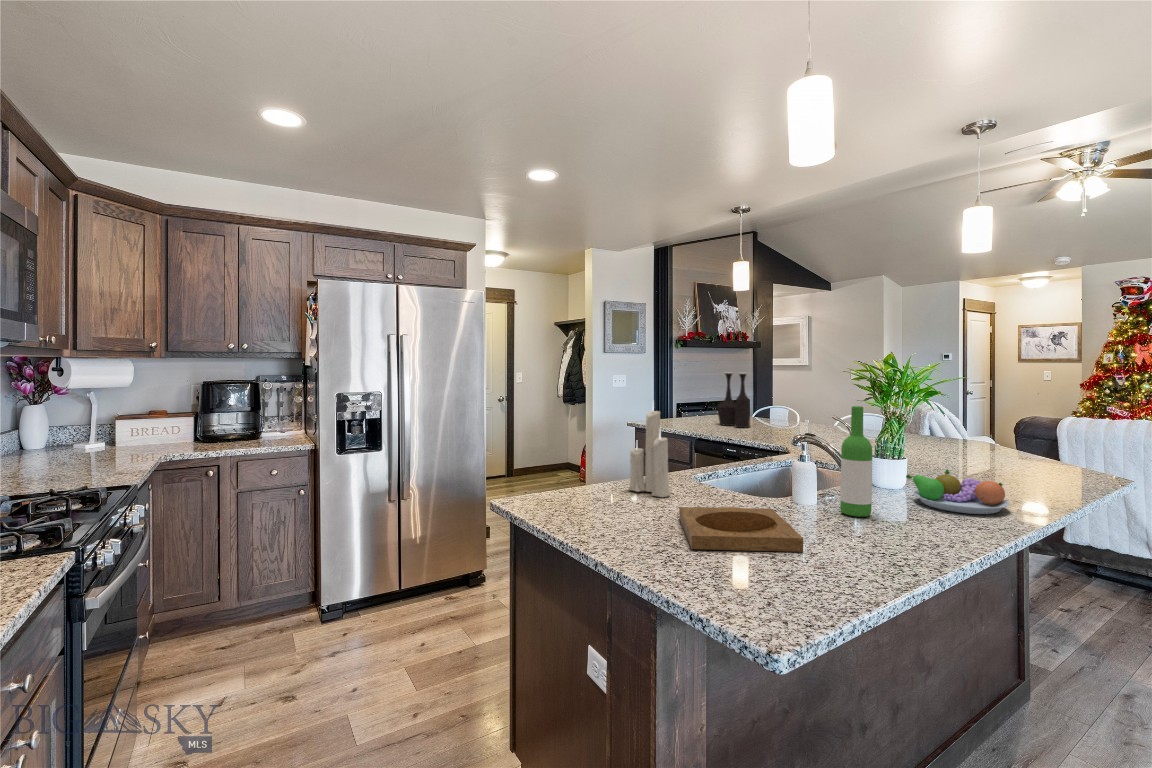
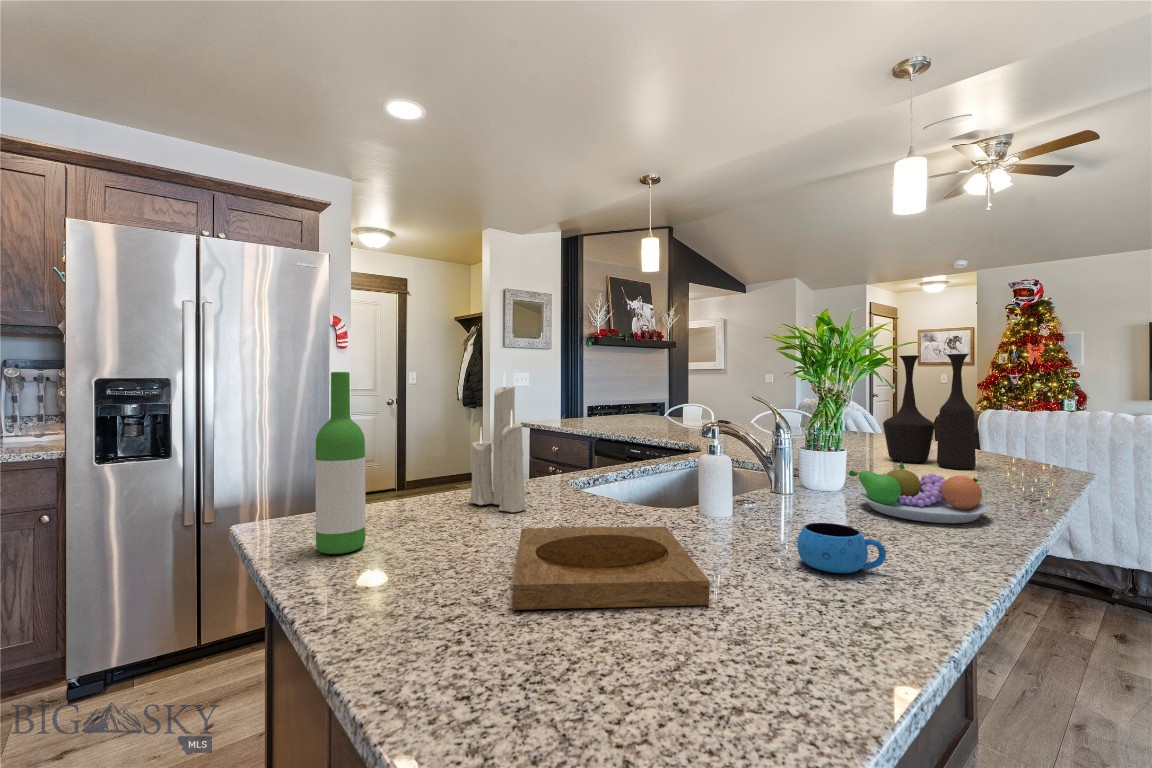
vase: present [717,372,750,428] -> present [883,353,976,469]
wine bottle: present [840,406,872,517] -> present [315,372,366,554]
mug: none [860,509,917,540] -> present [797,523,886,573]

